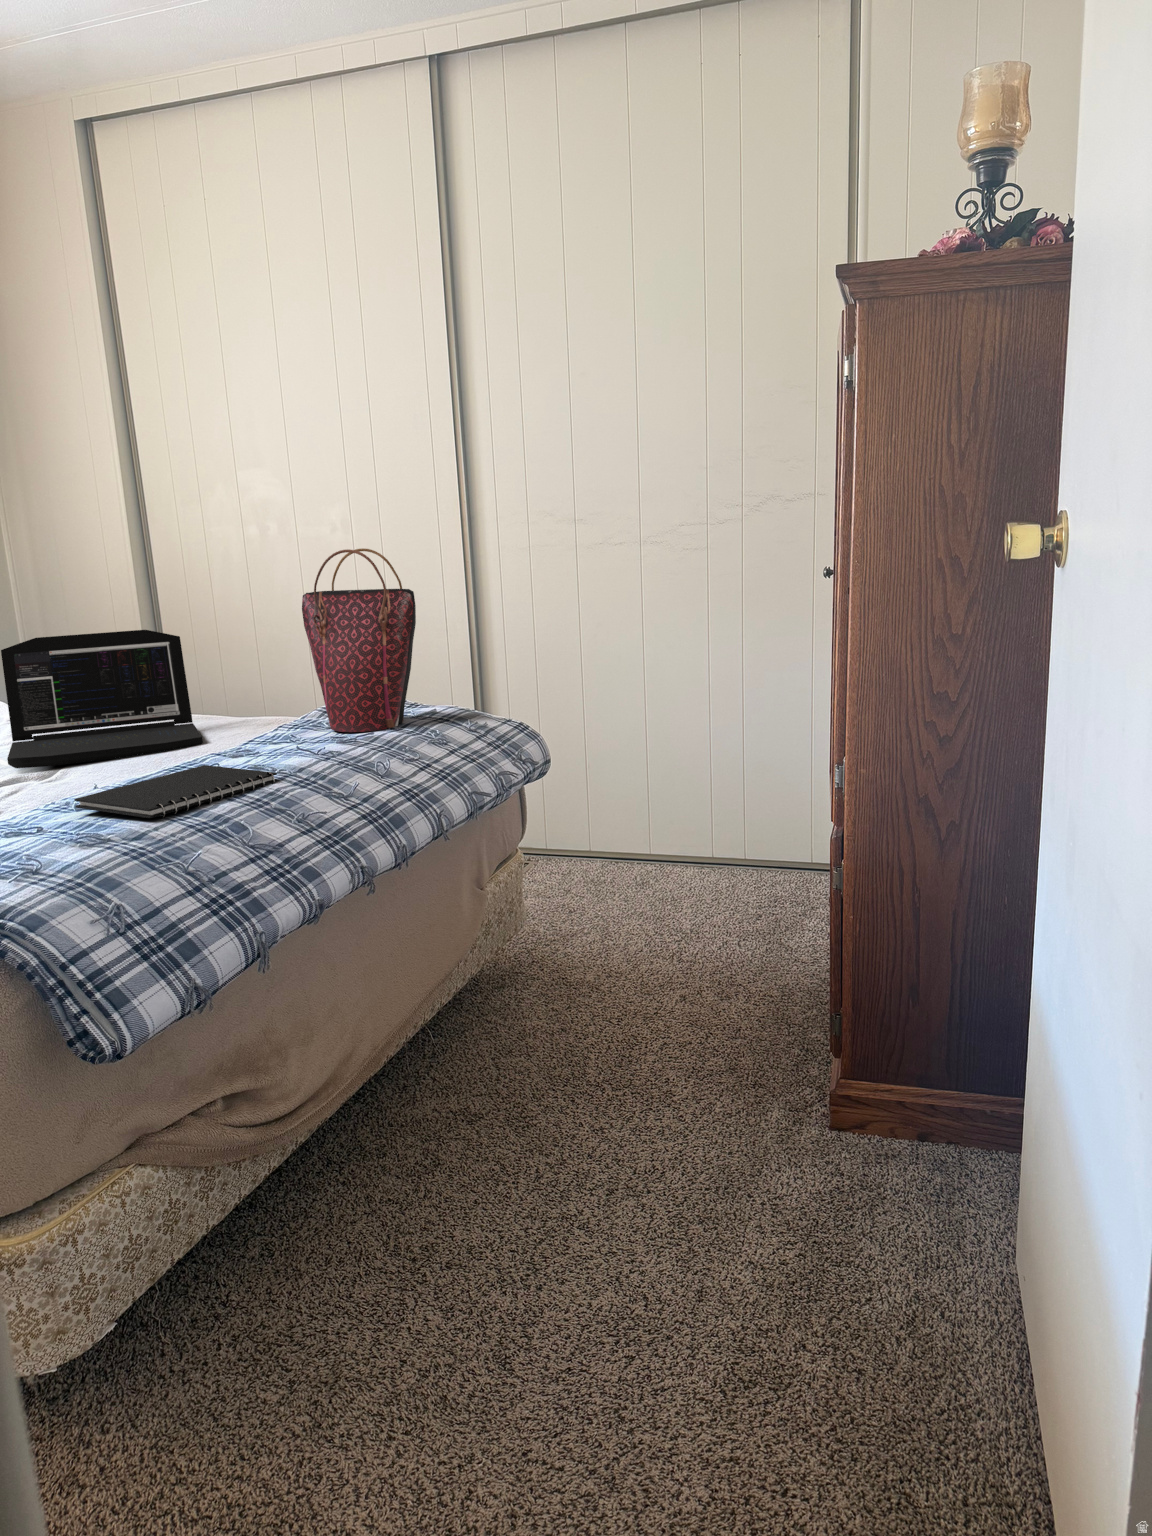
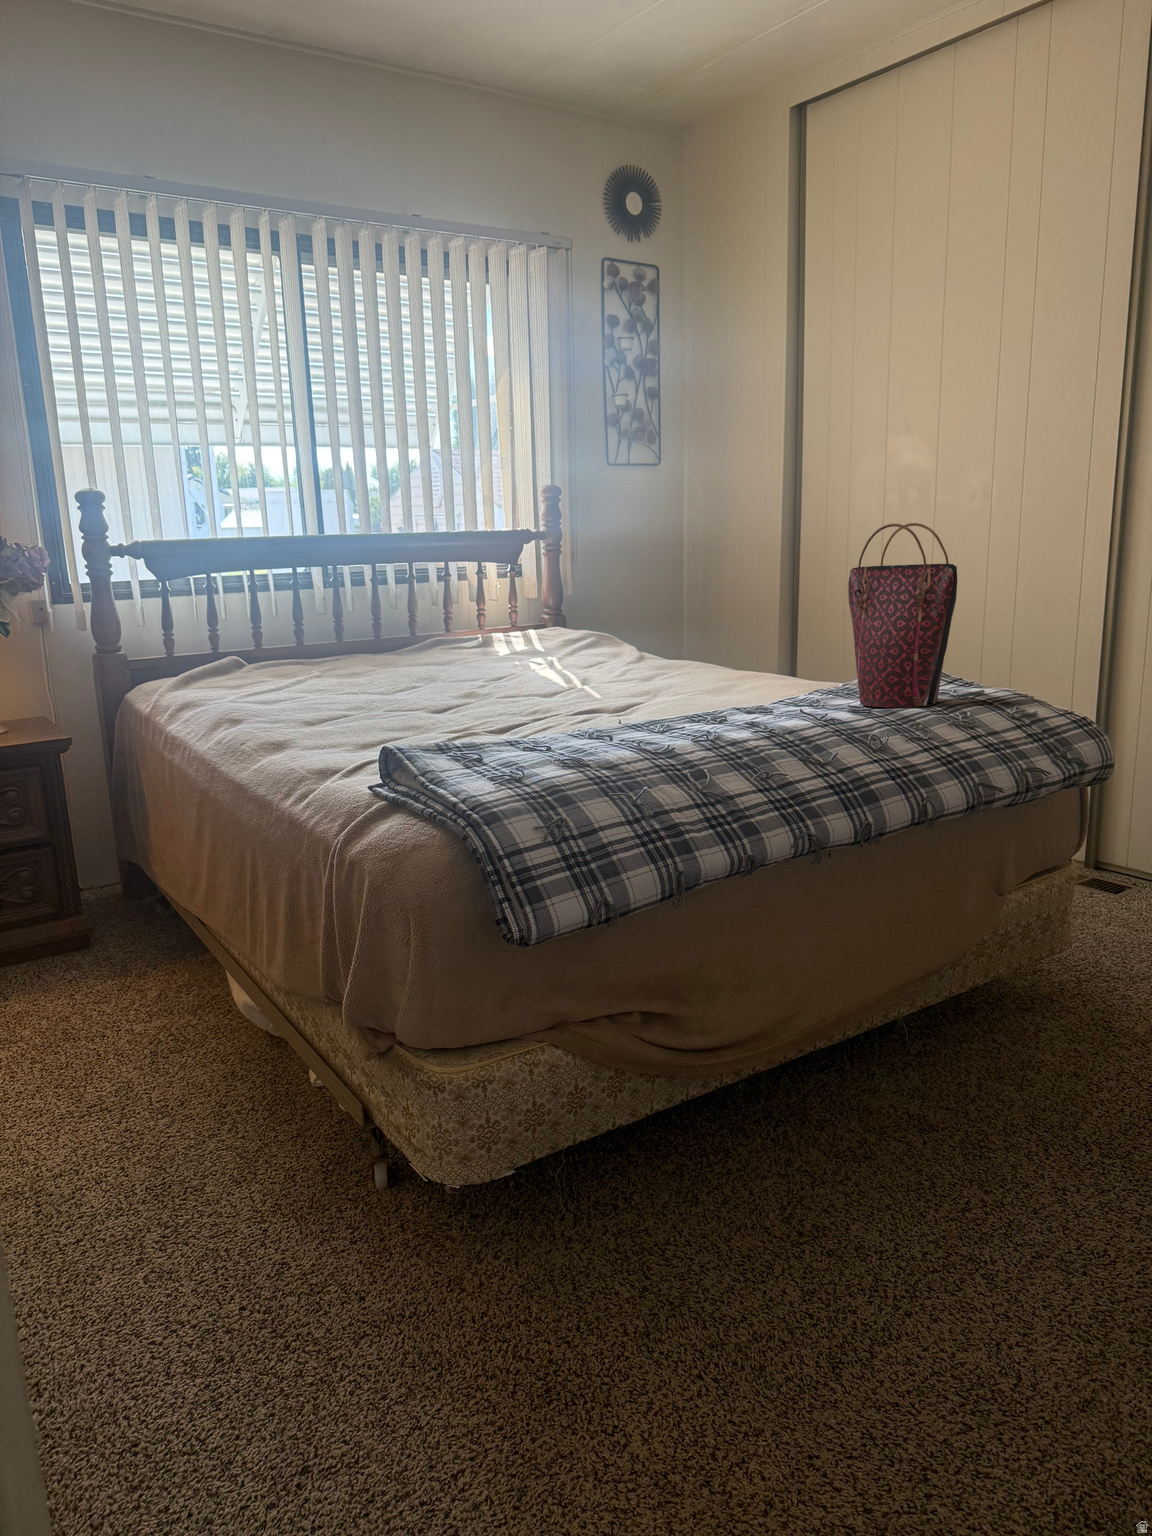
laptop: present [1,630,203,768] -> none [589,602,751,712]
notebook: present [74,765,277,818] -> none [594,721,767,759]

